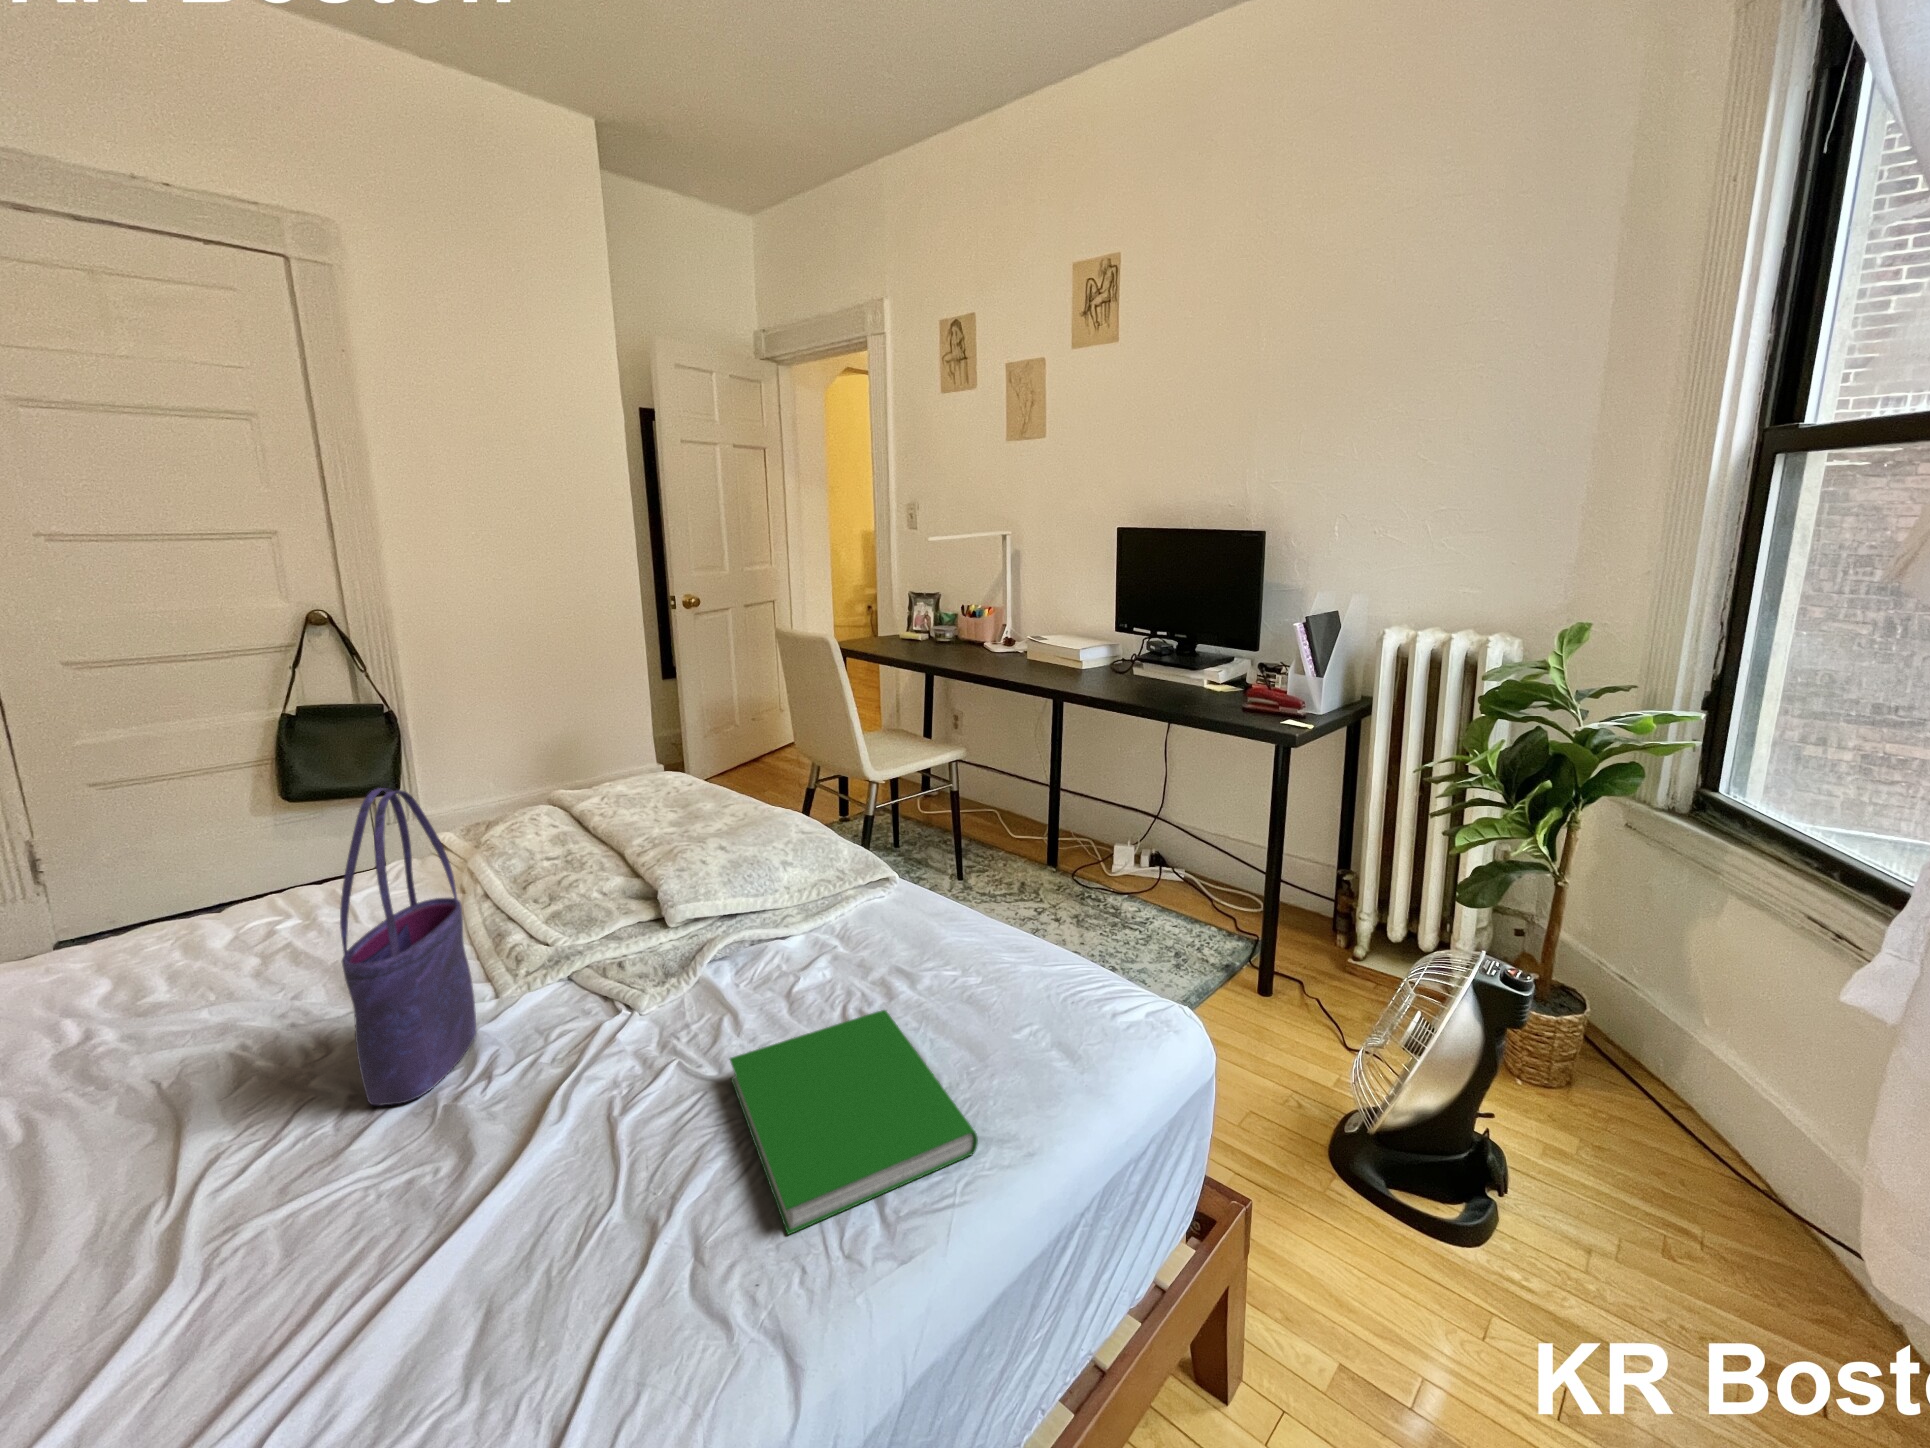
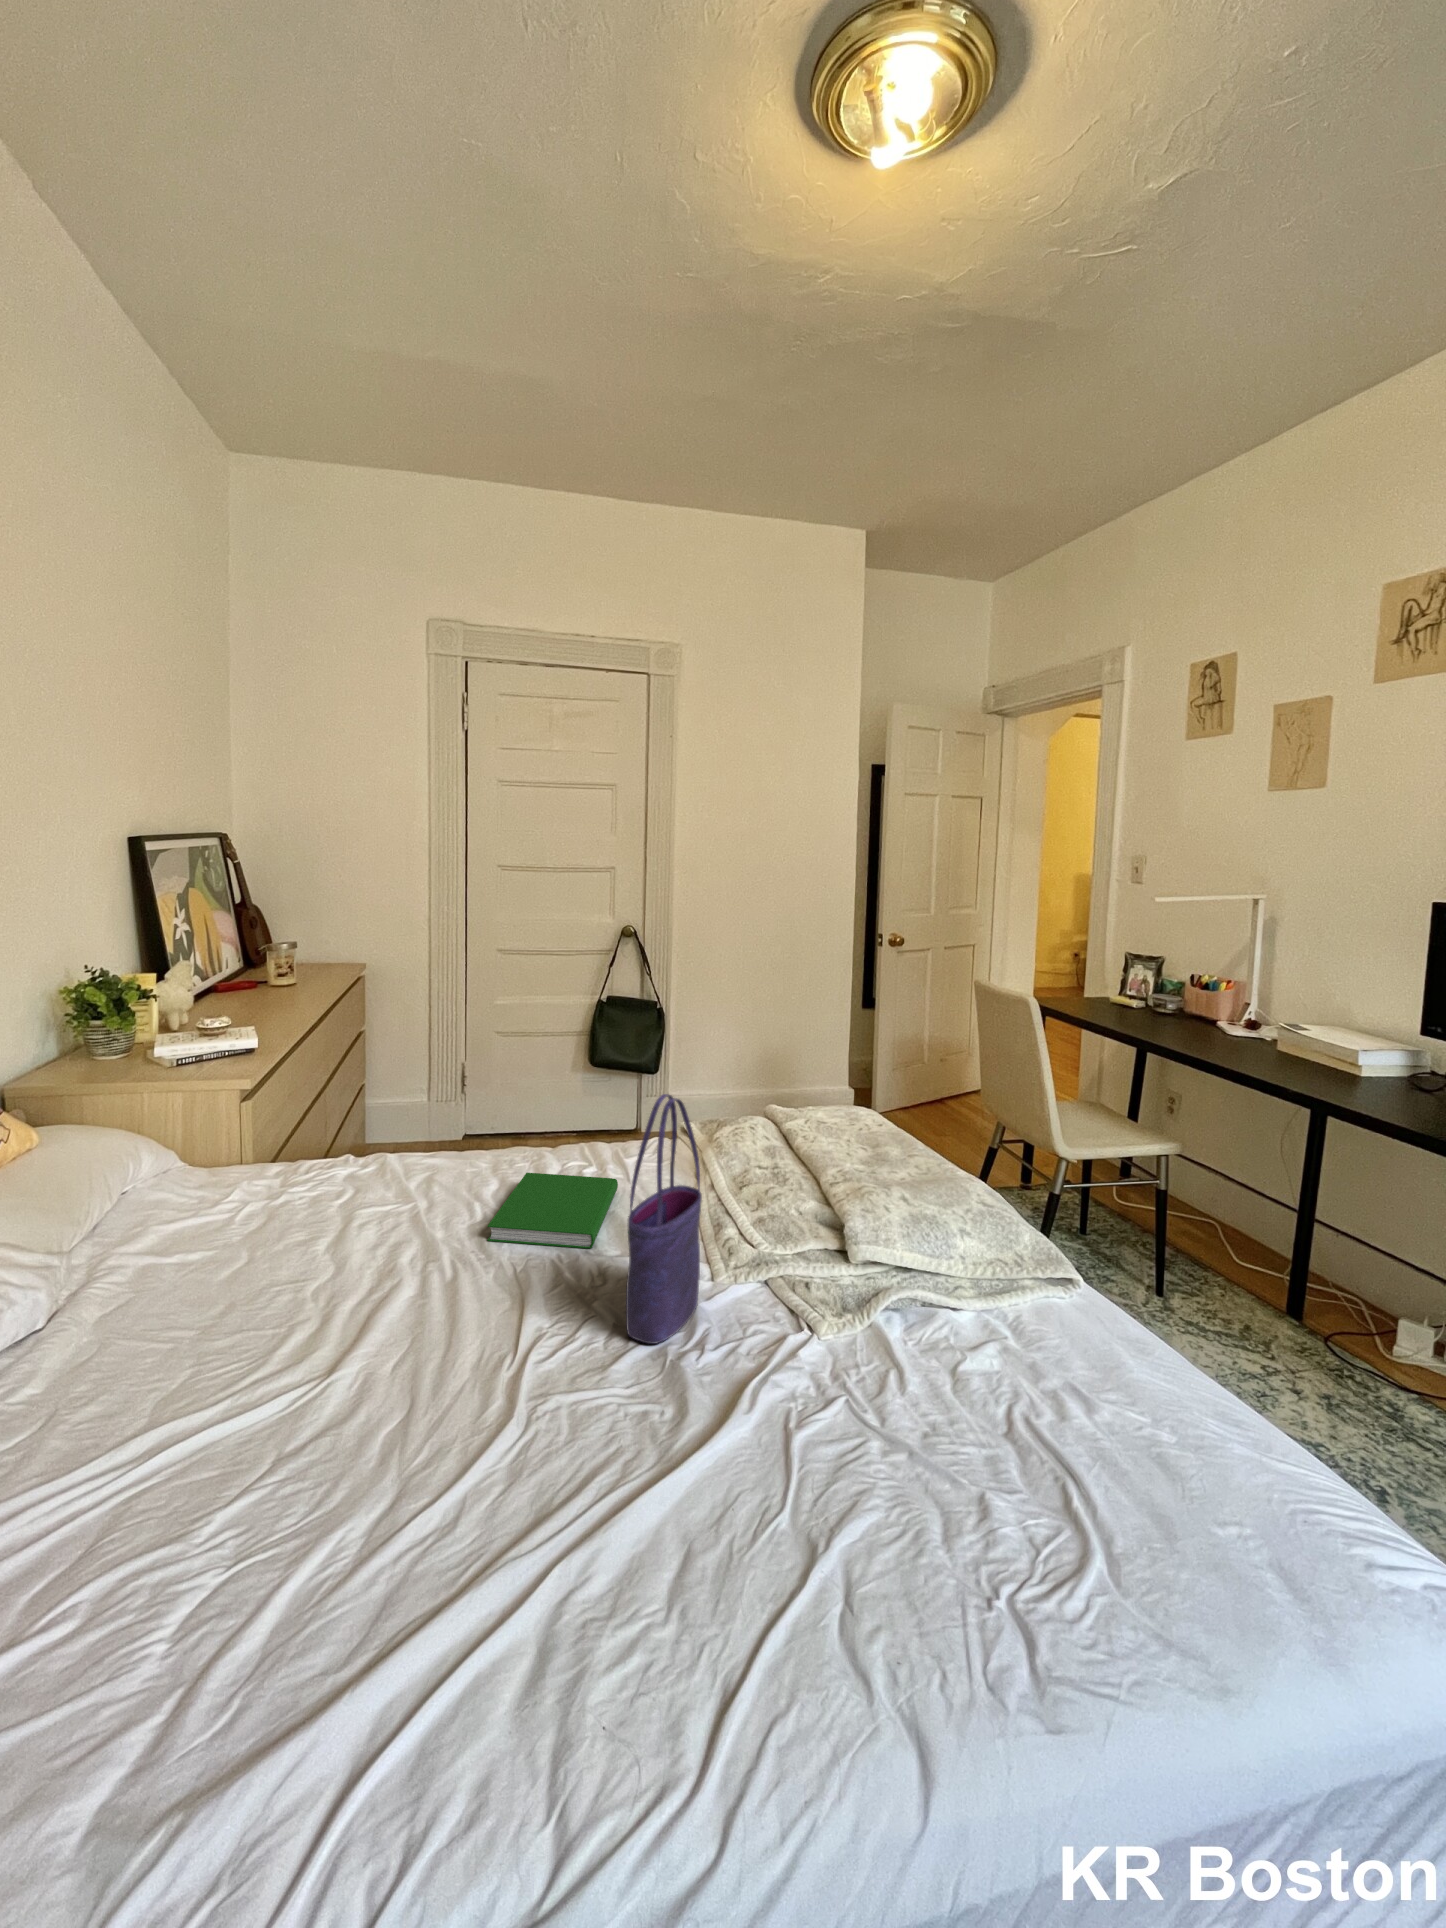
hardcover book: present [730,1010,978,1235] -> present [488,1173,618,1248]

